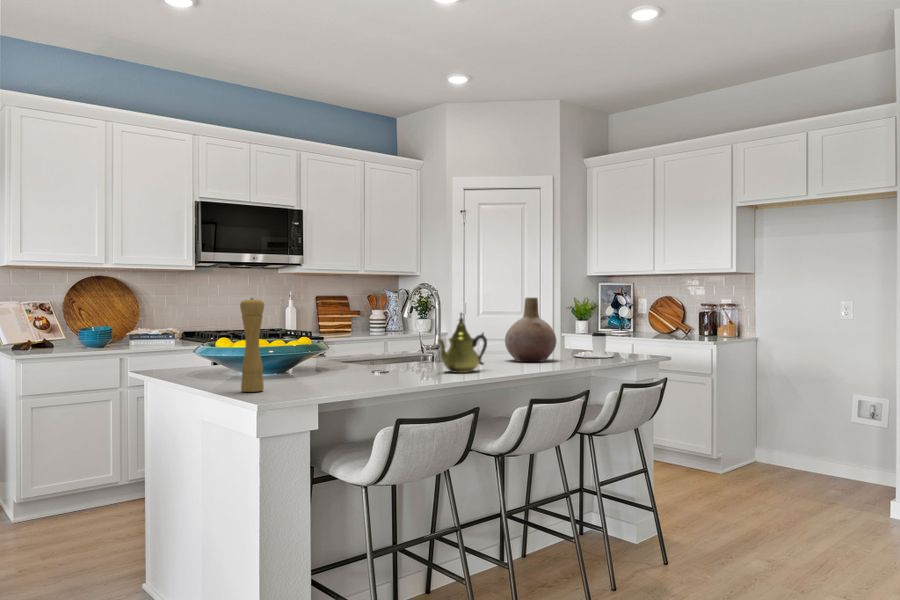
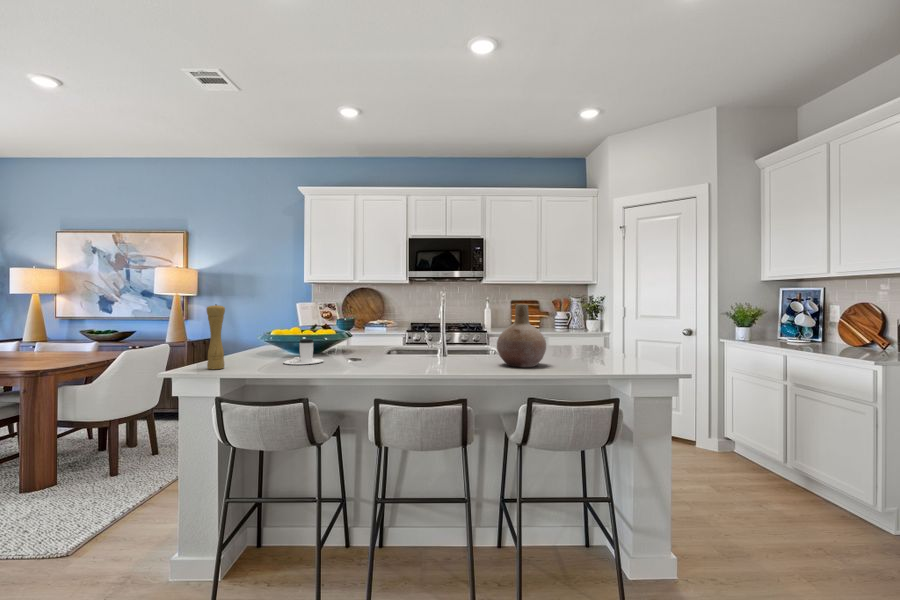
teapot: present [438,313,487,373] -> none [380,318,433,371]
coffee cup: present [574,333,613,358] -> present [284,339,323,365]

